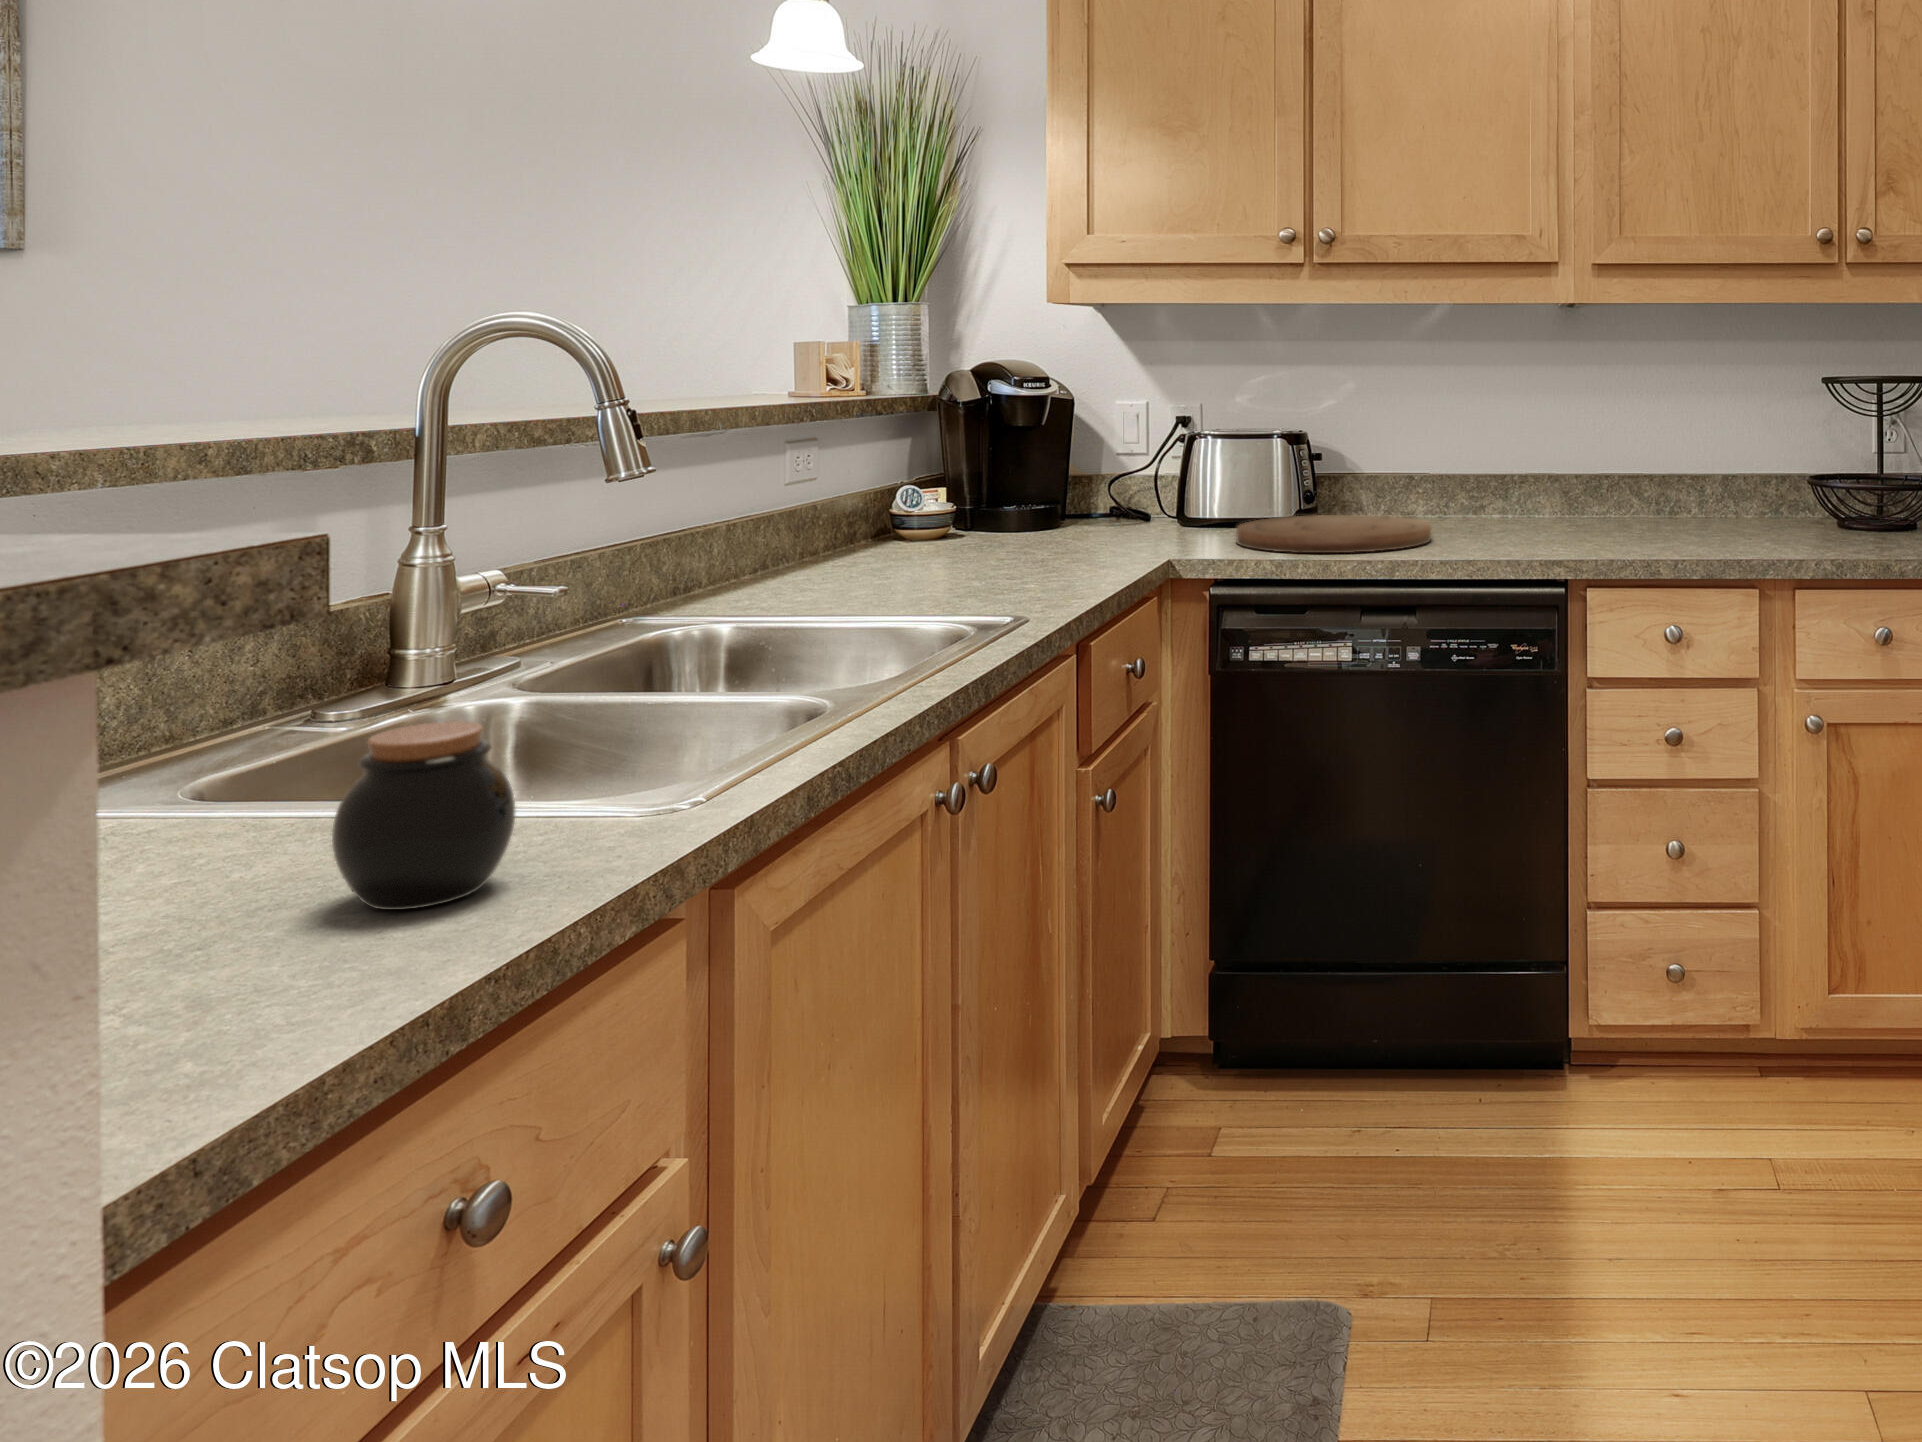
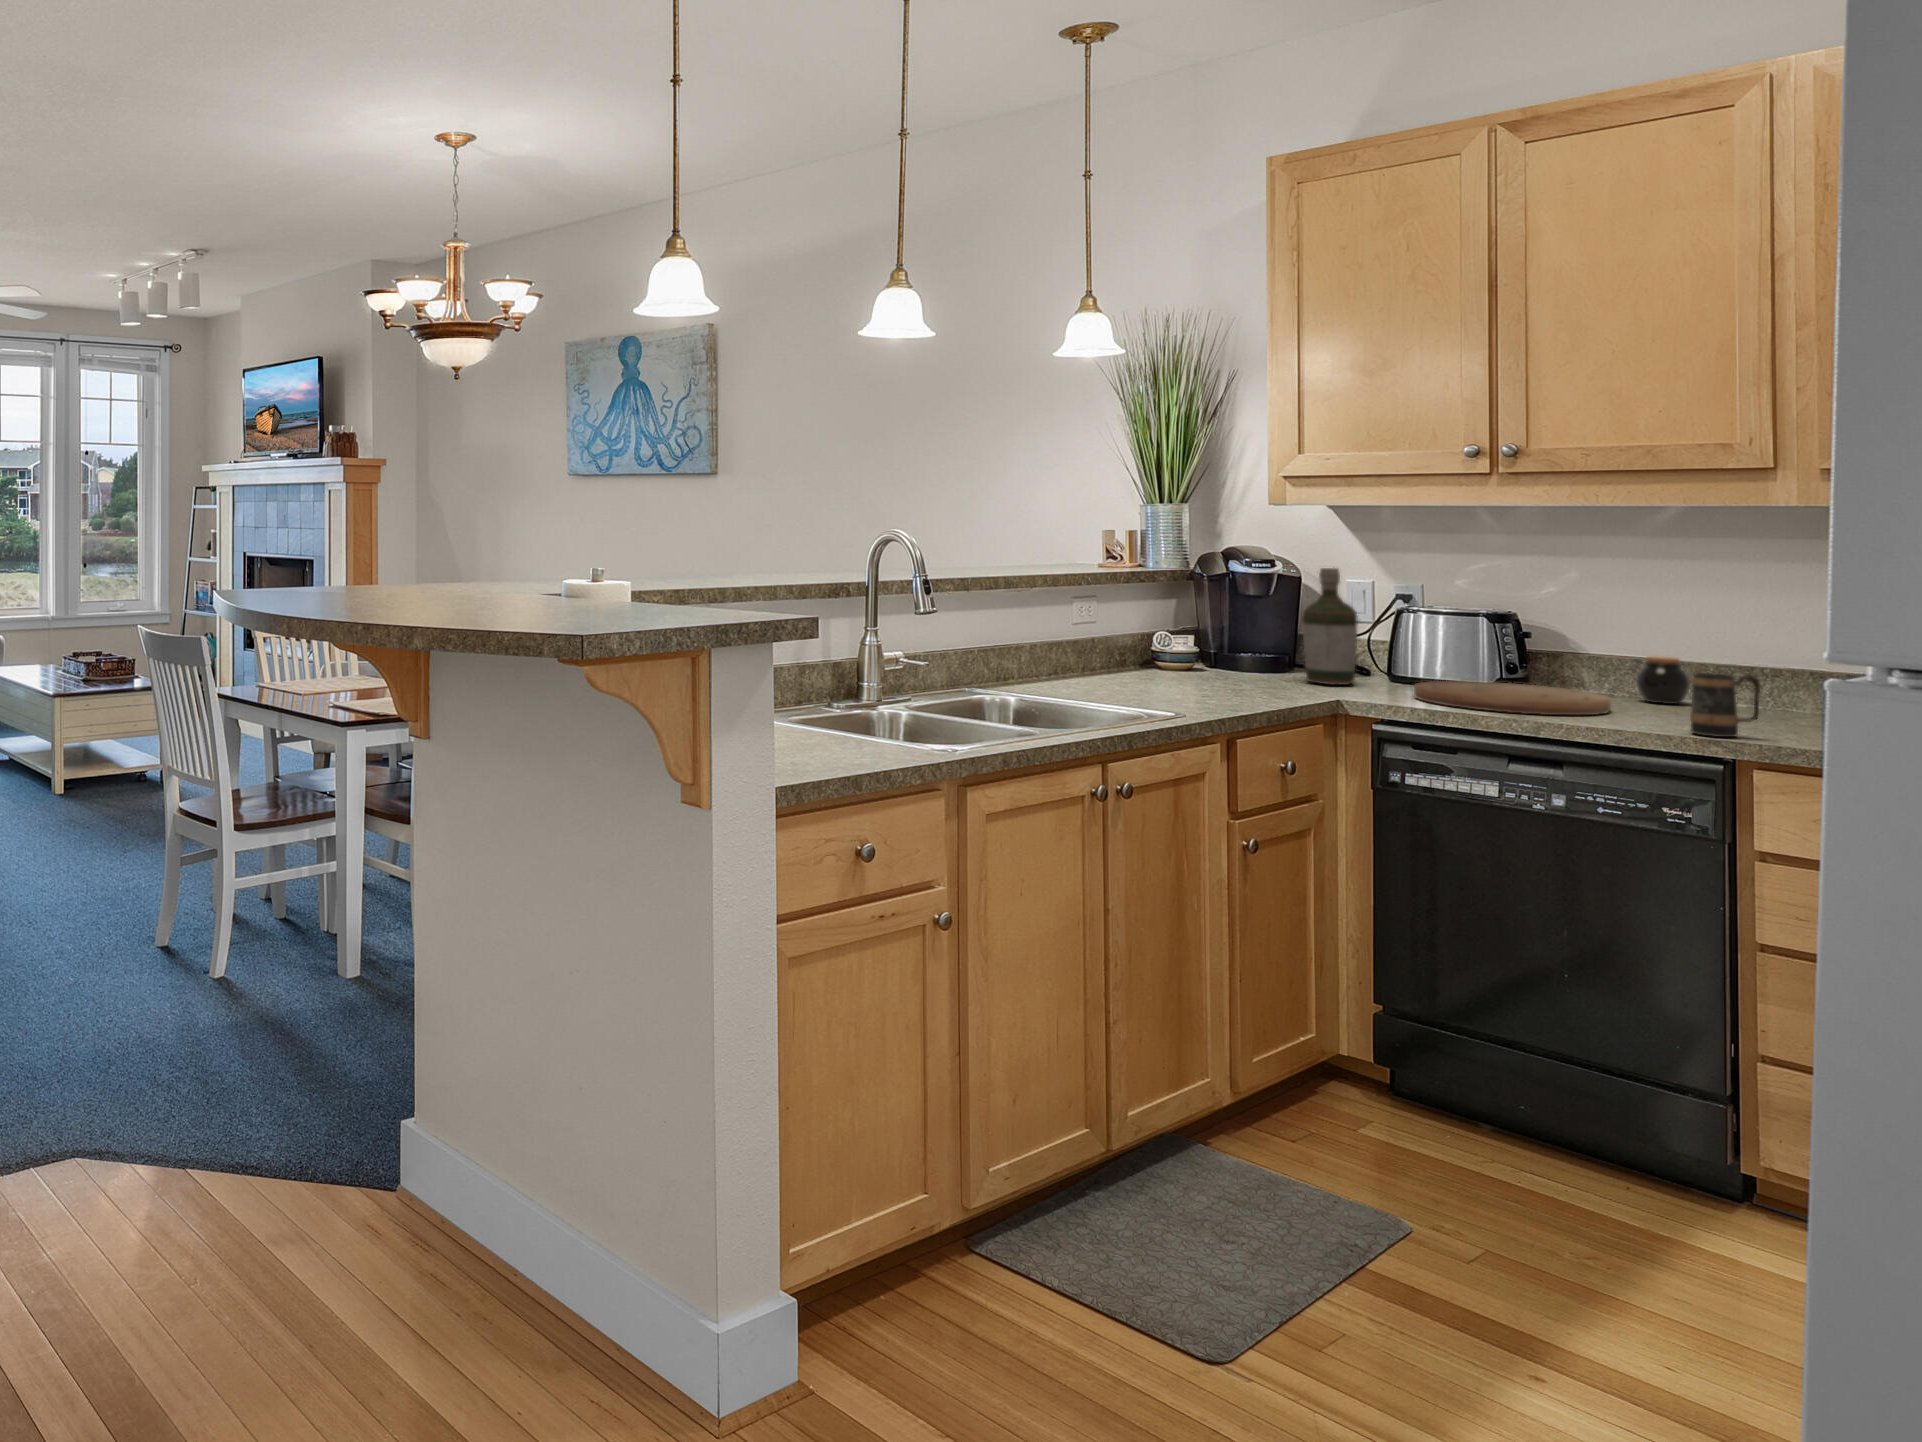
bottle: none [1097,384,1162,540] -> present [1302,568,1358,685]
mug: none [1530,482,1589,556] -> present [1690,673,1760,737]
jar: present [332,721,516,910] -> present [1636,656,1690,704]

